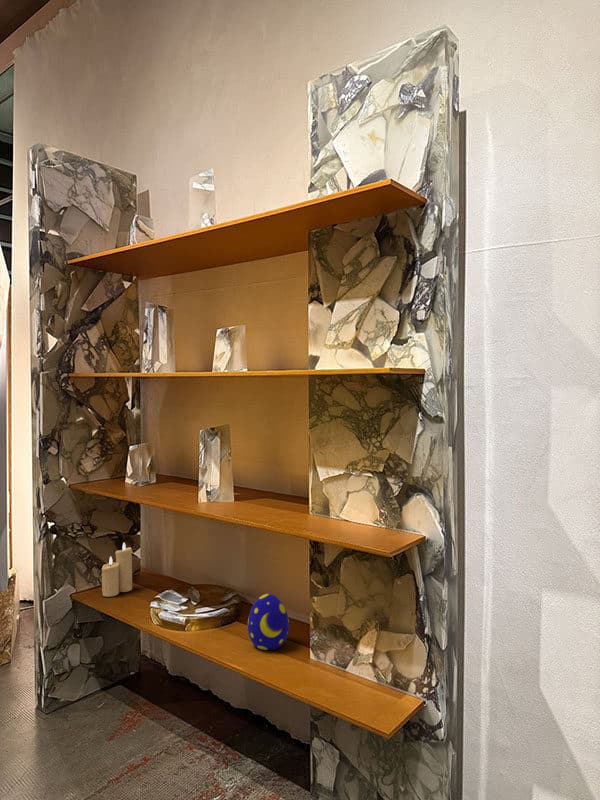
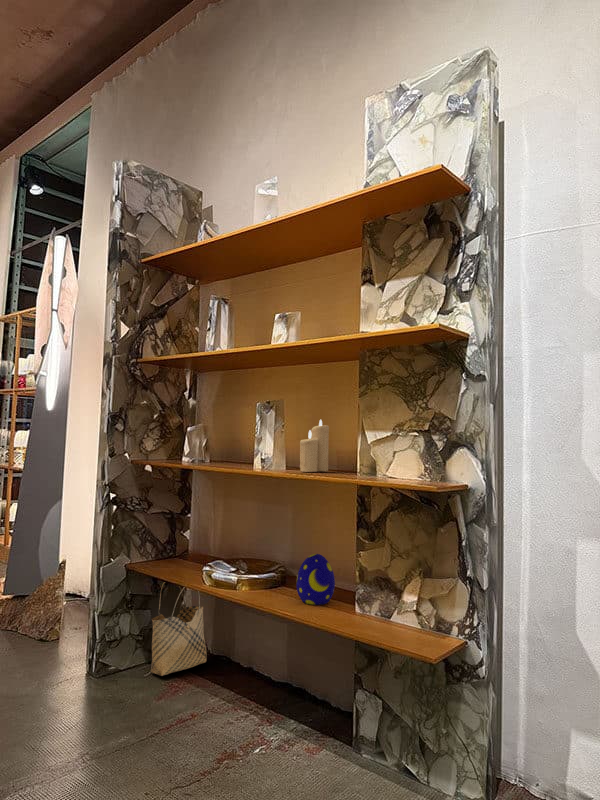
candle: present [102,543,132,597] -> present [300,420,329,472]
woven basket: none [101,603,163,709] -> present [151,582,207,676]

